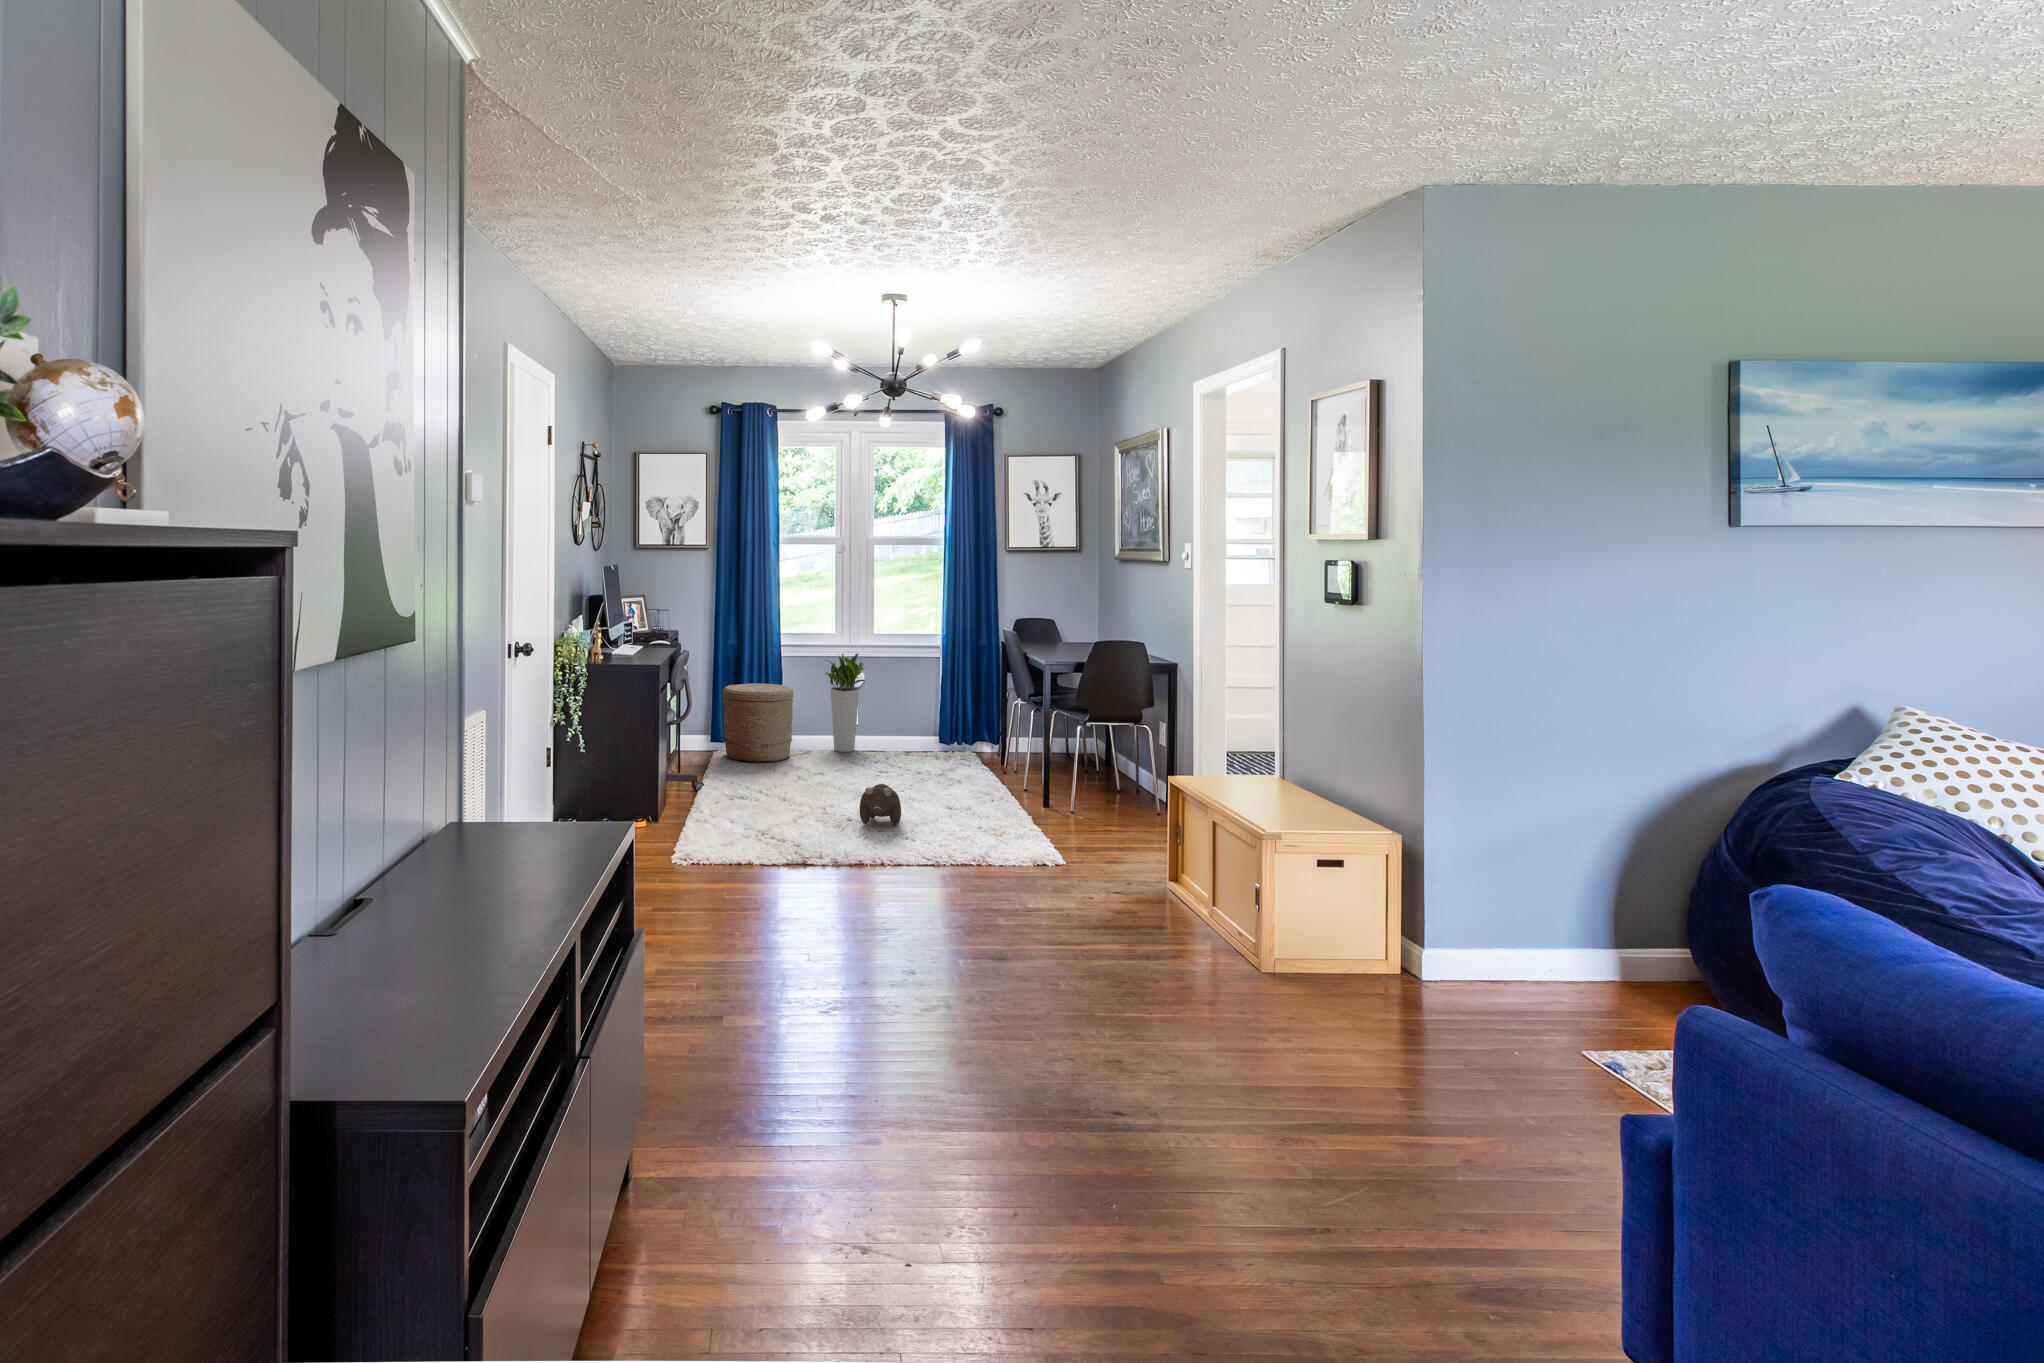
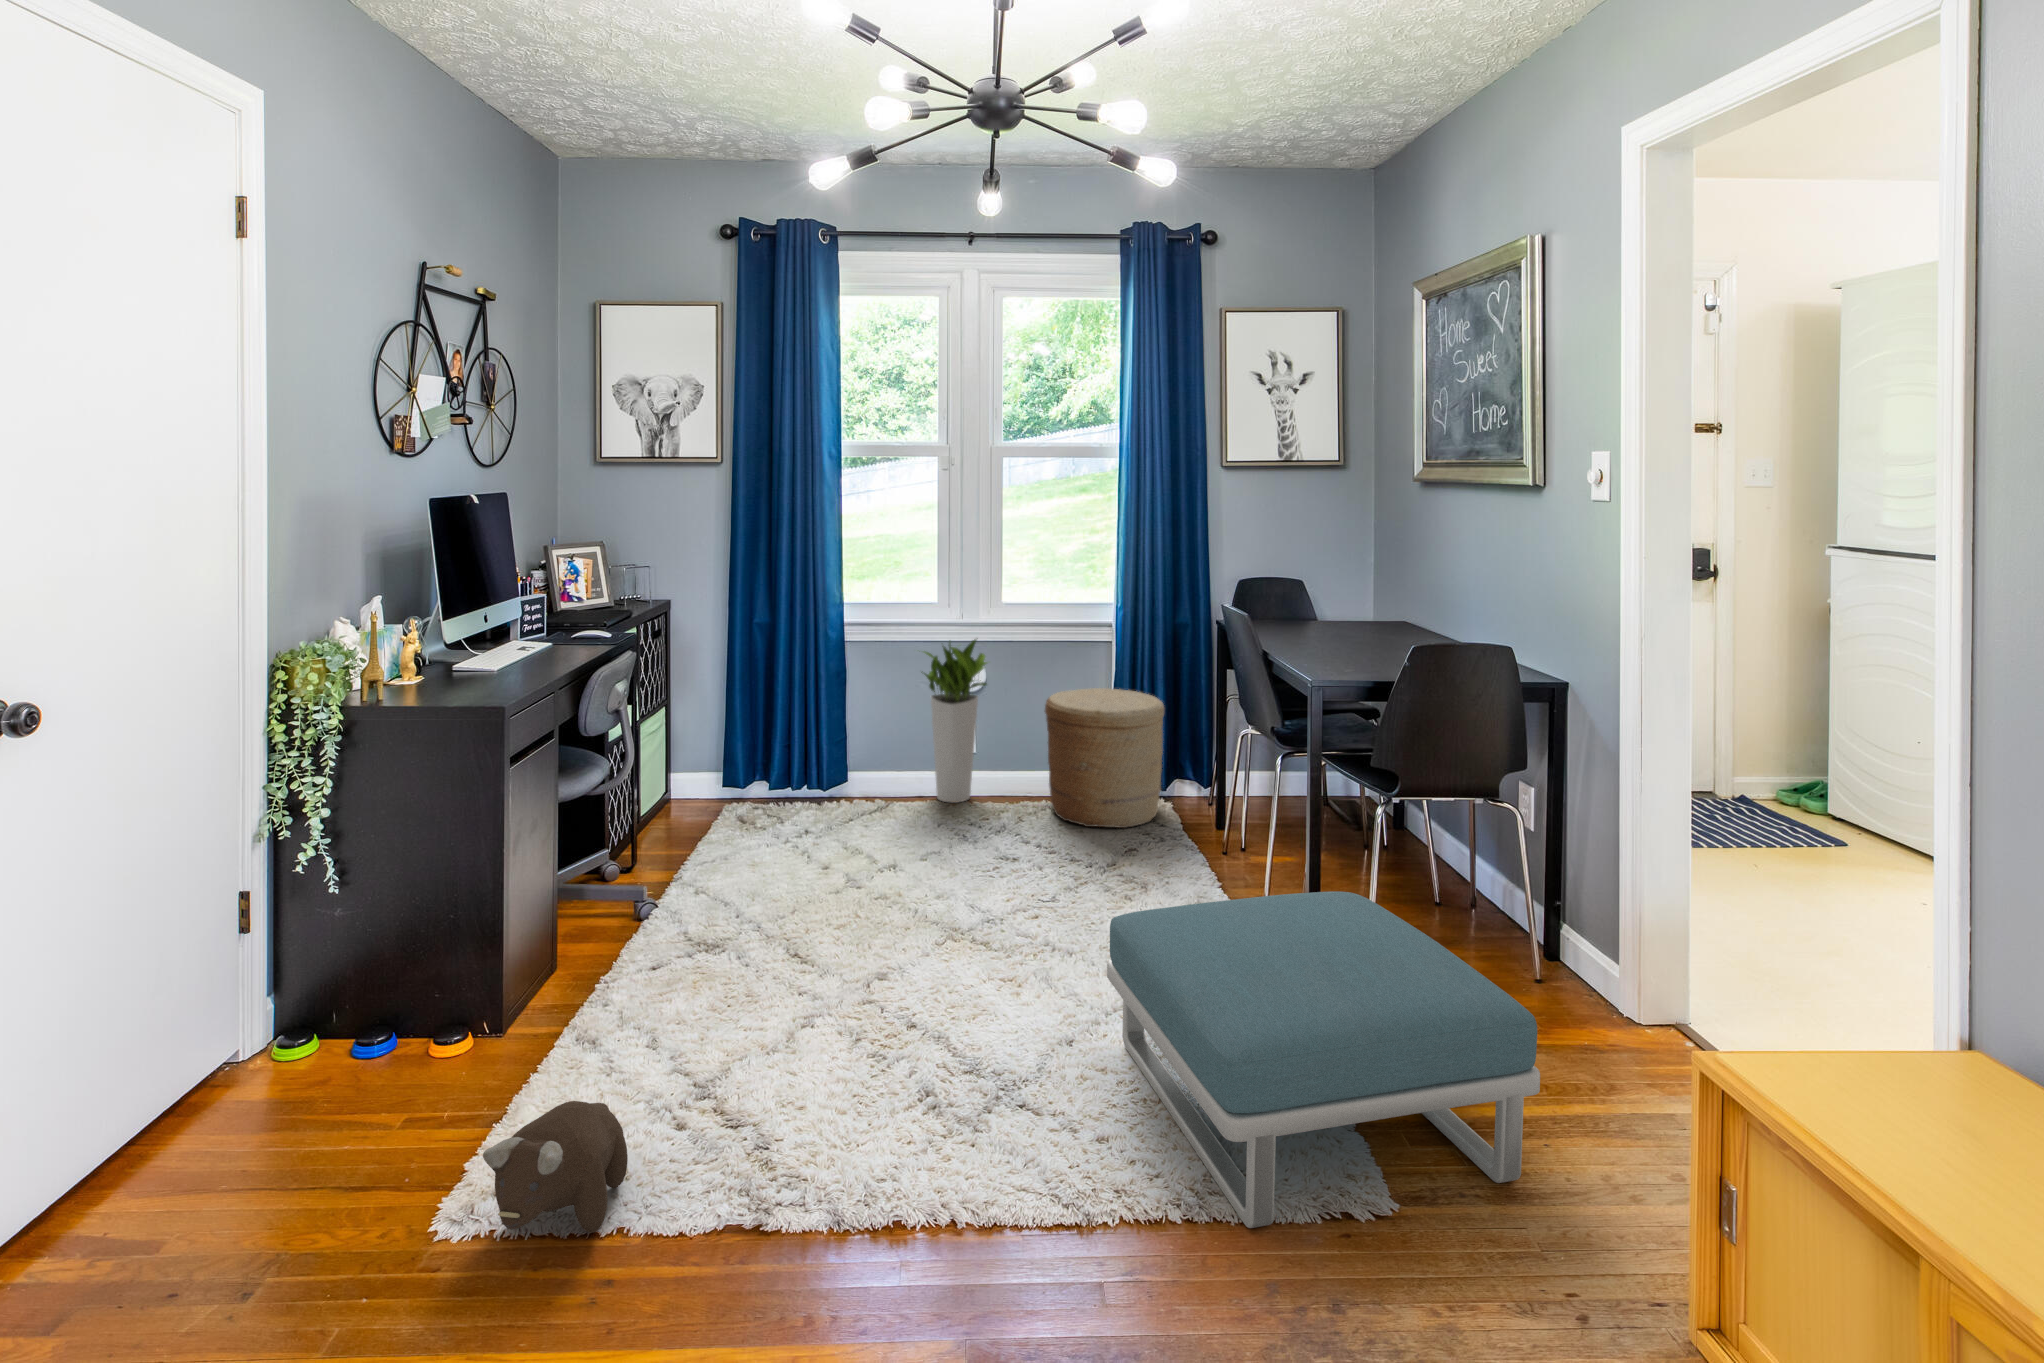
woven basket: present [722,683,793,762] -> present [1045,688,1164,828]
footstool: none [937,757,1122,864] -> present [1107,891,1540,1228]
plush toy: present [859,784,901,826] -> present [483,1101,628,1233]

